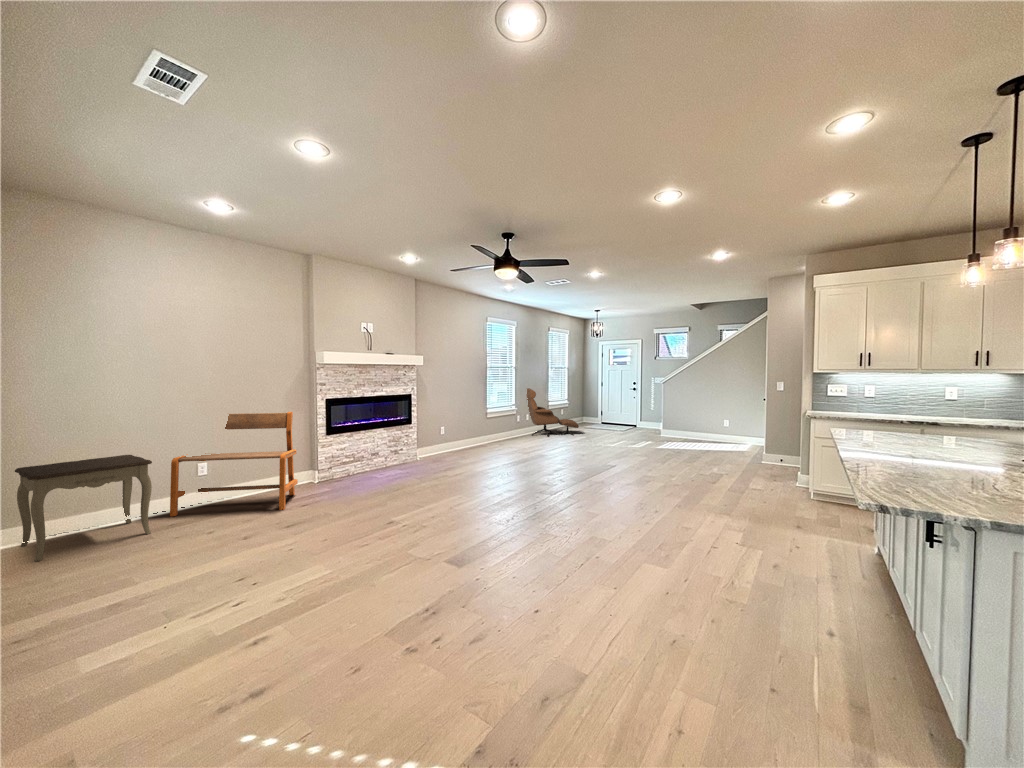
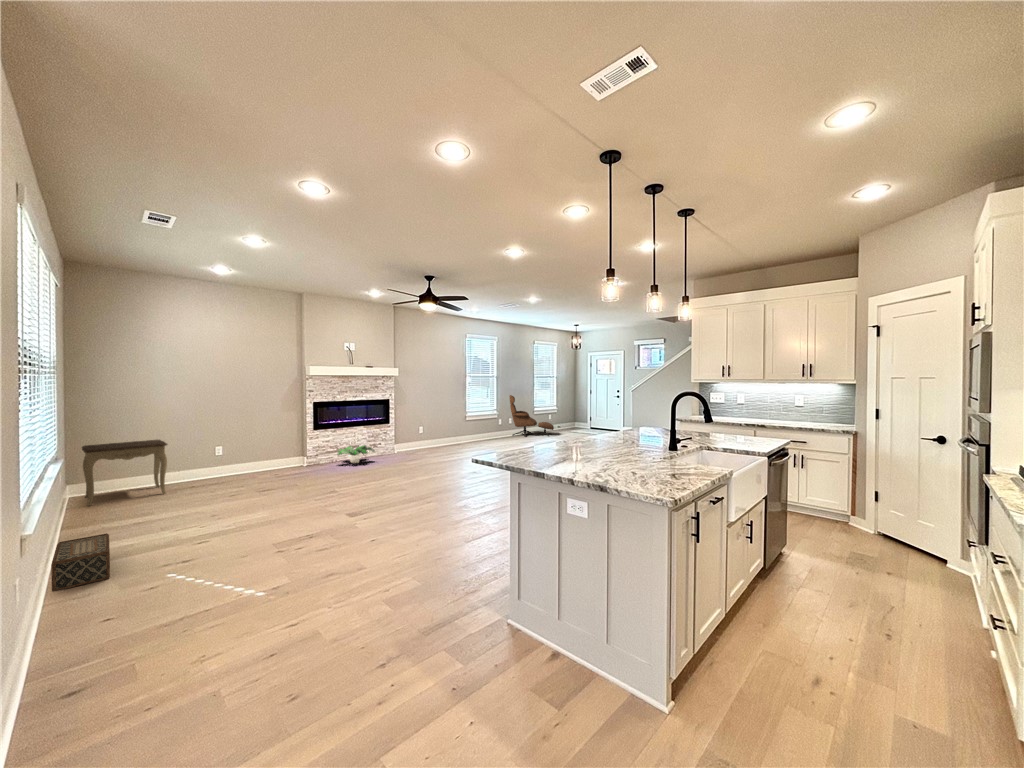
bench: present [170,412,298,516] -> none [186,411,282,484]
potted plant: none [361,453,405,476] -> present [337,445,375,463]
woven basket: none [67,621,184,749] -> present [51,533,110,592]

